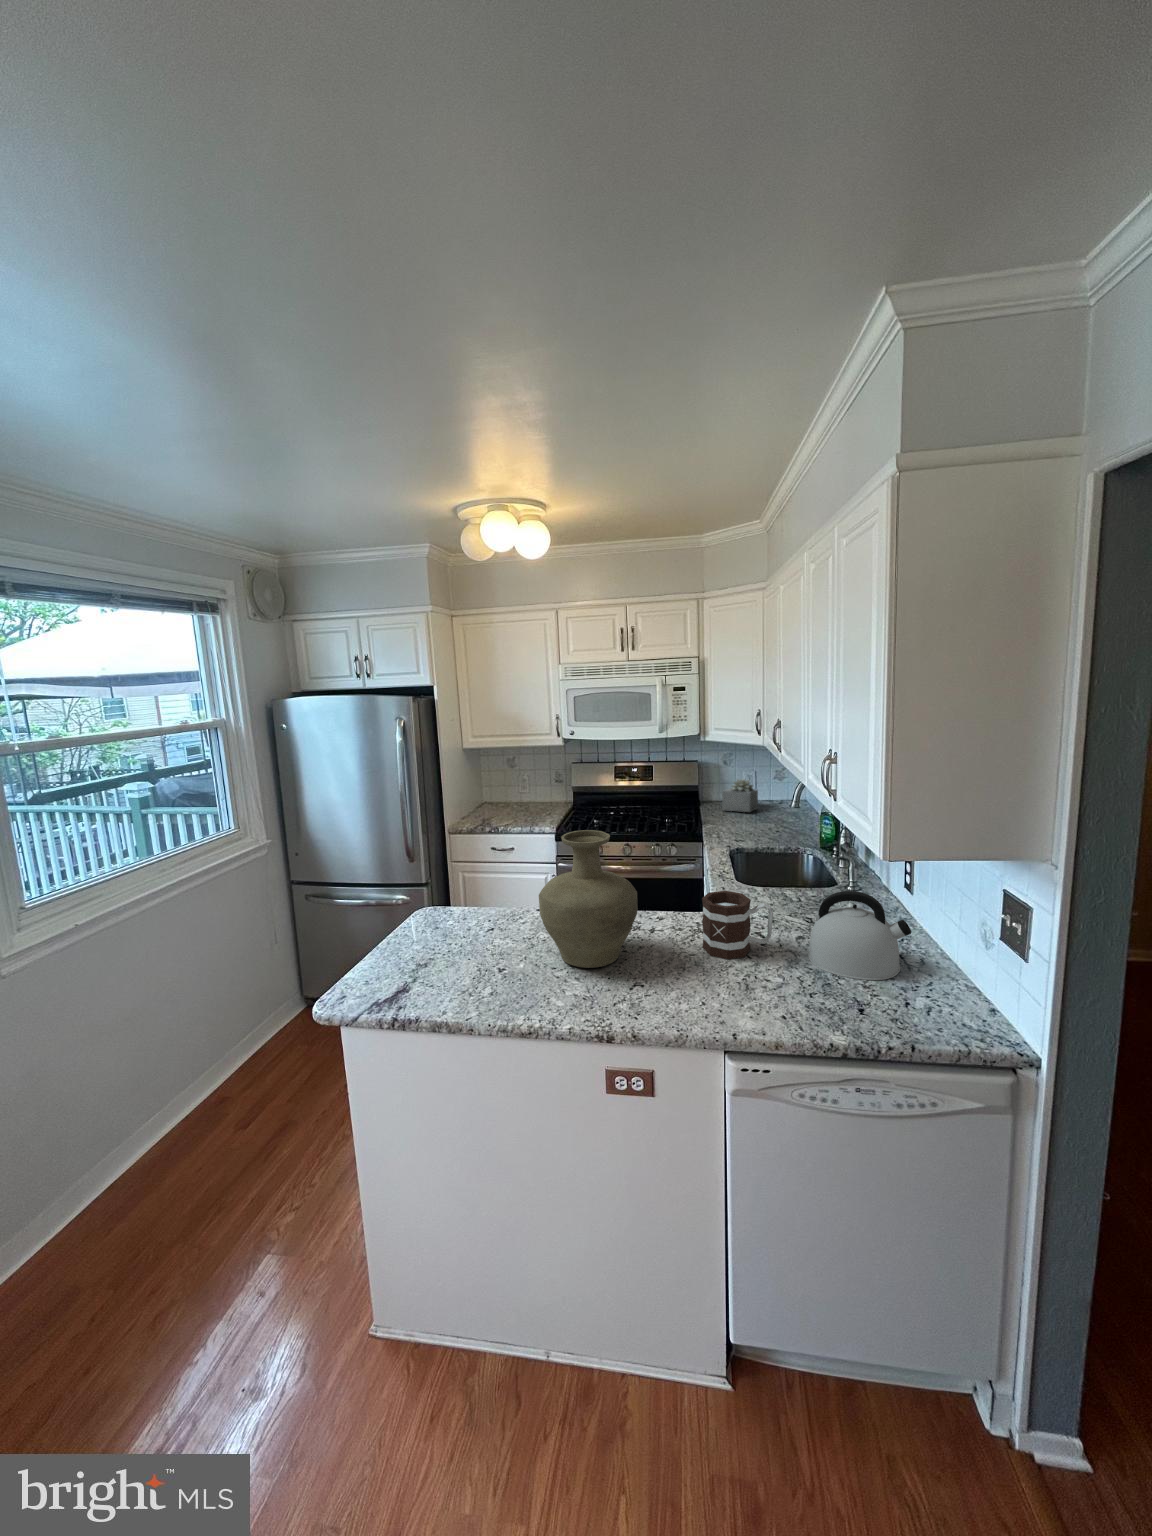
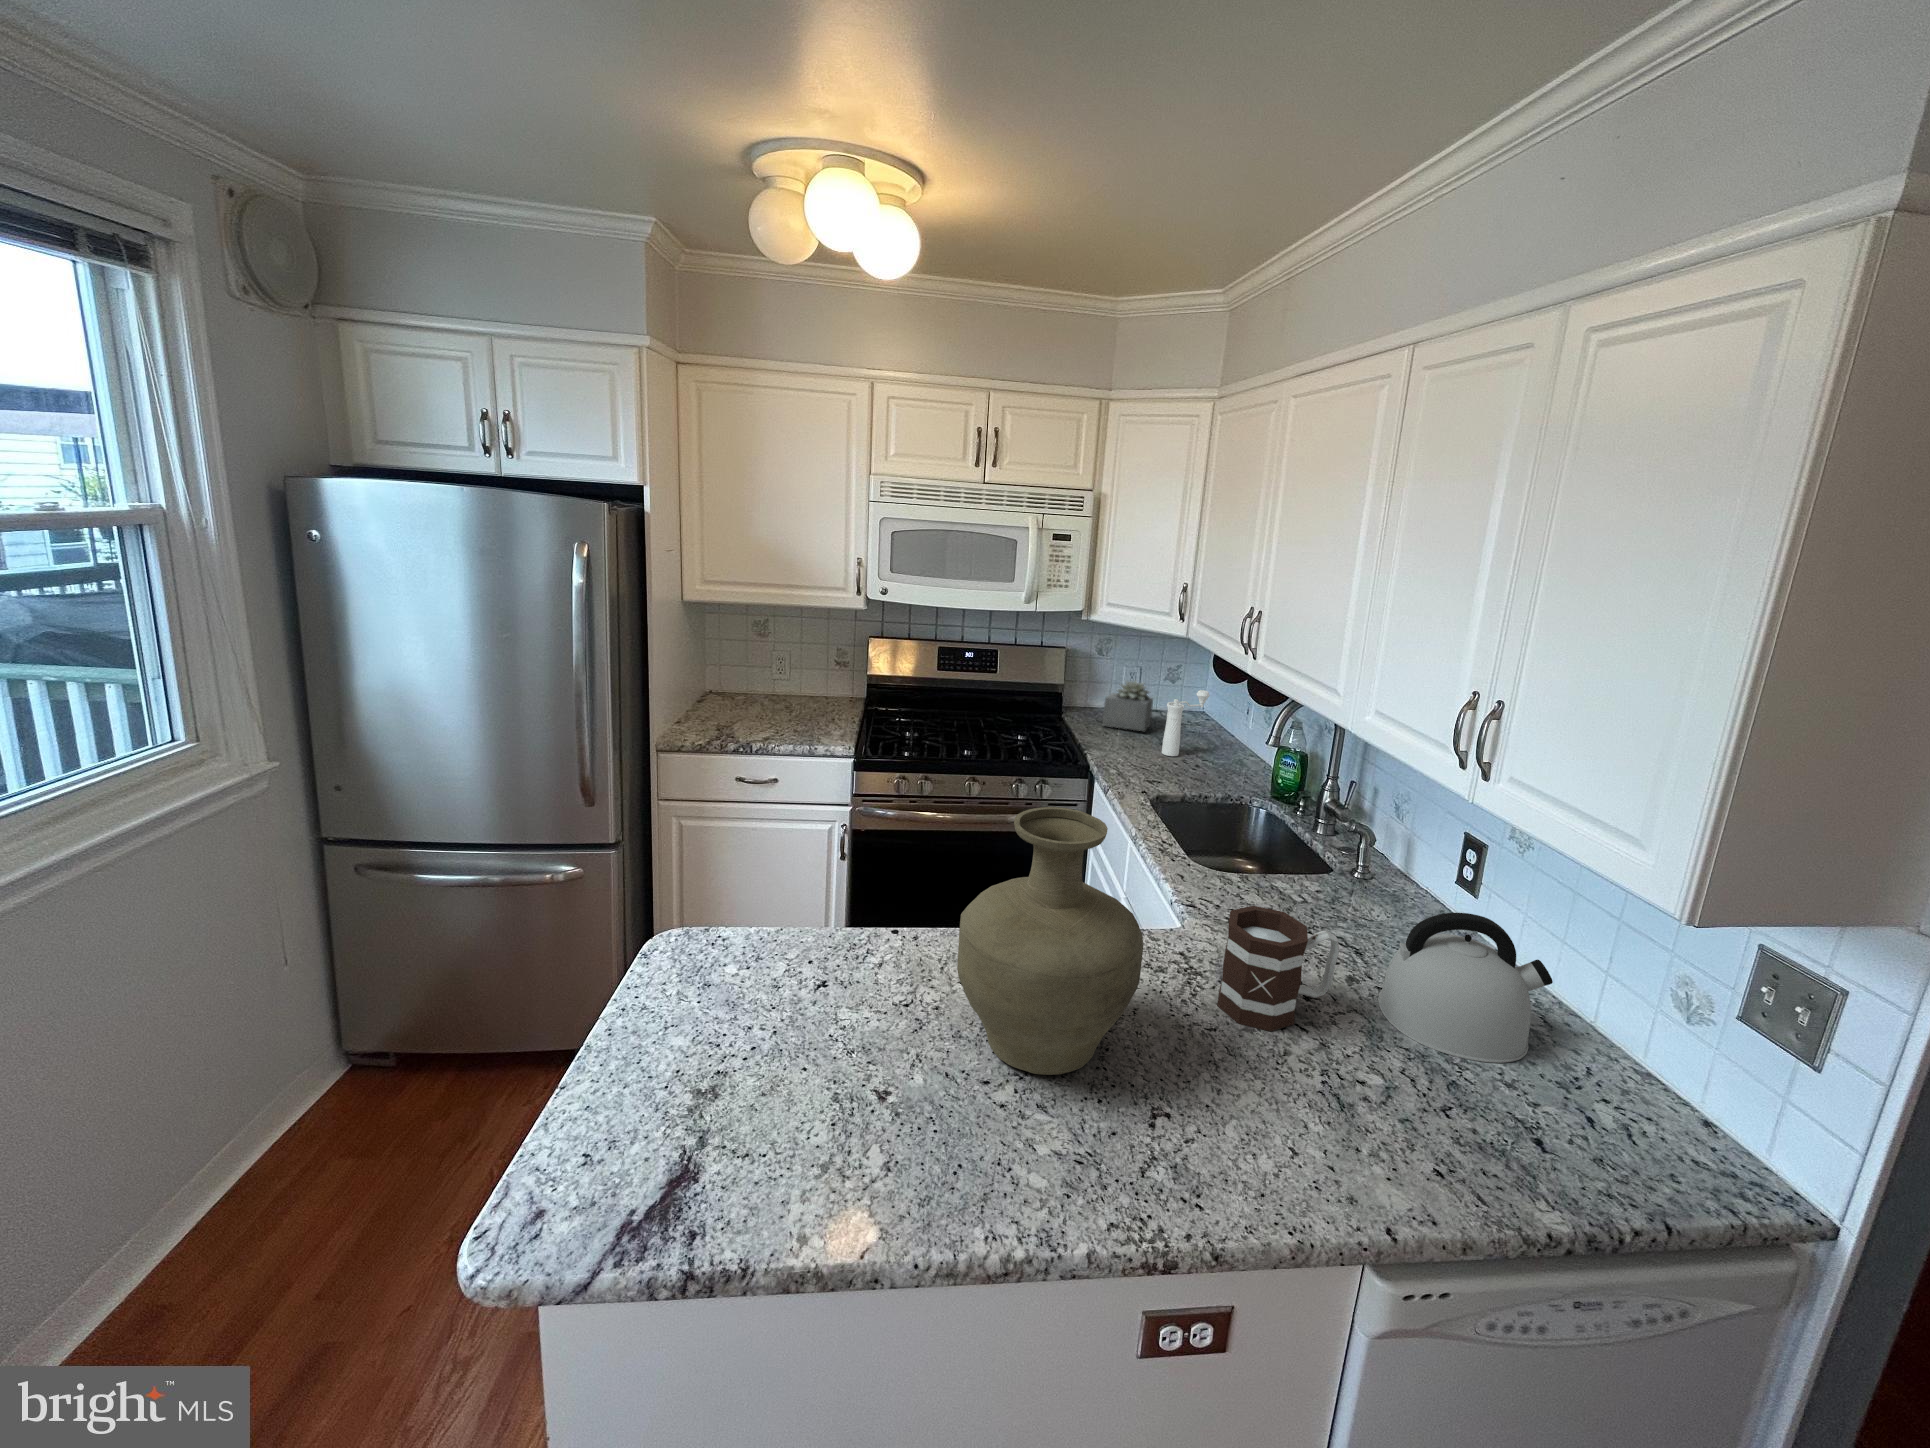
pepper mill: none [756,781,788,826] -> present [1162,690,1210,756]

